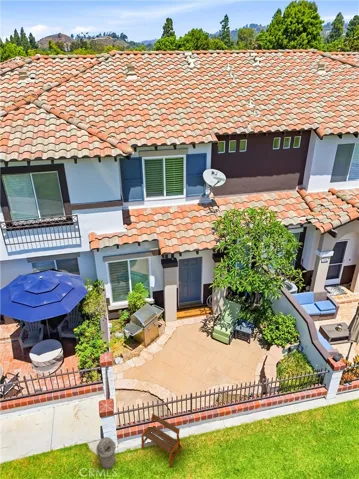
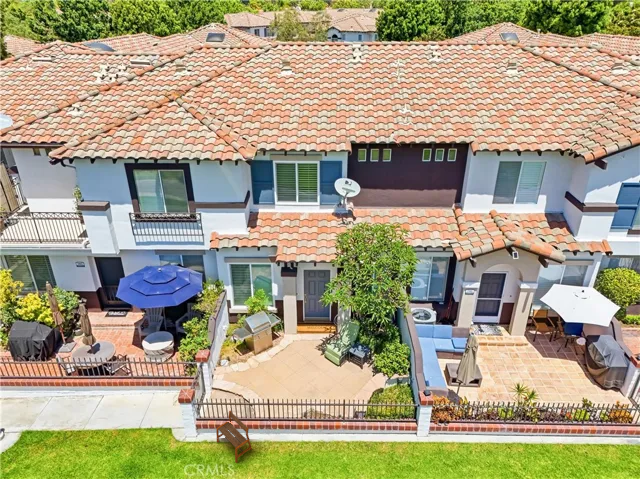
trash can: present [96,437,116,469] -> none [172,422,190,452]

